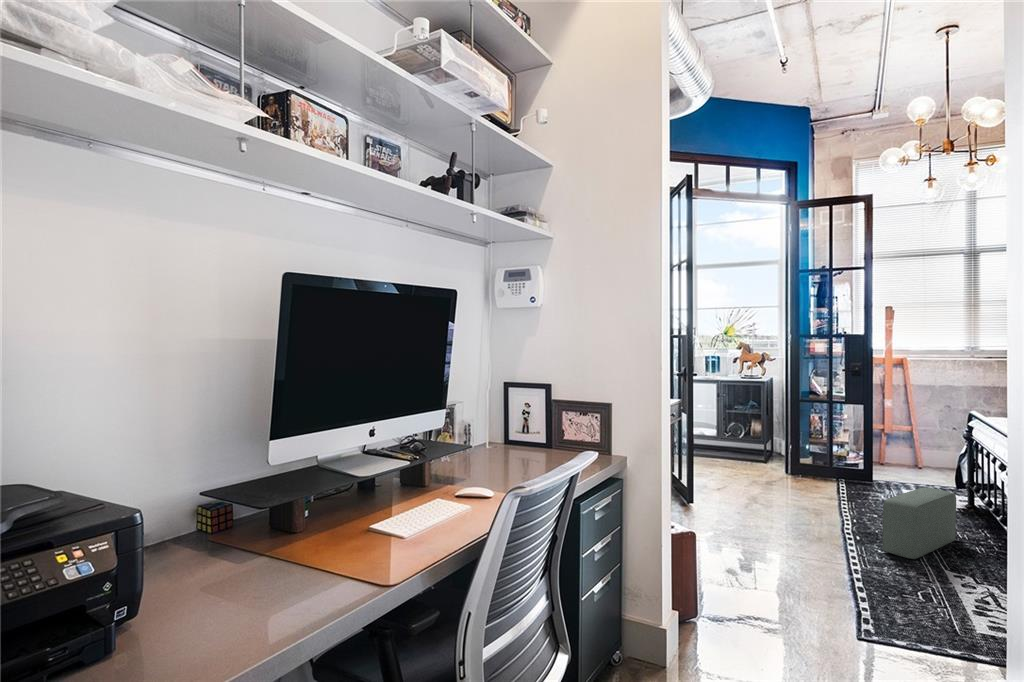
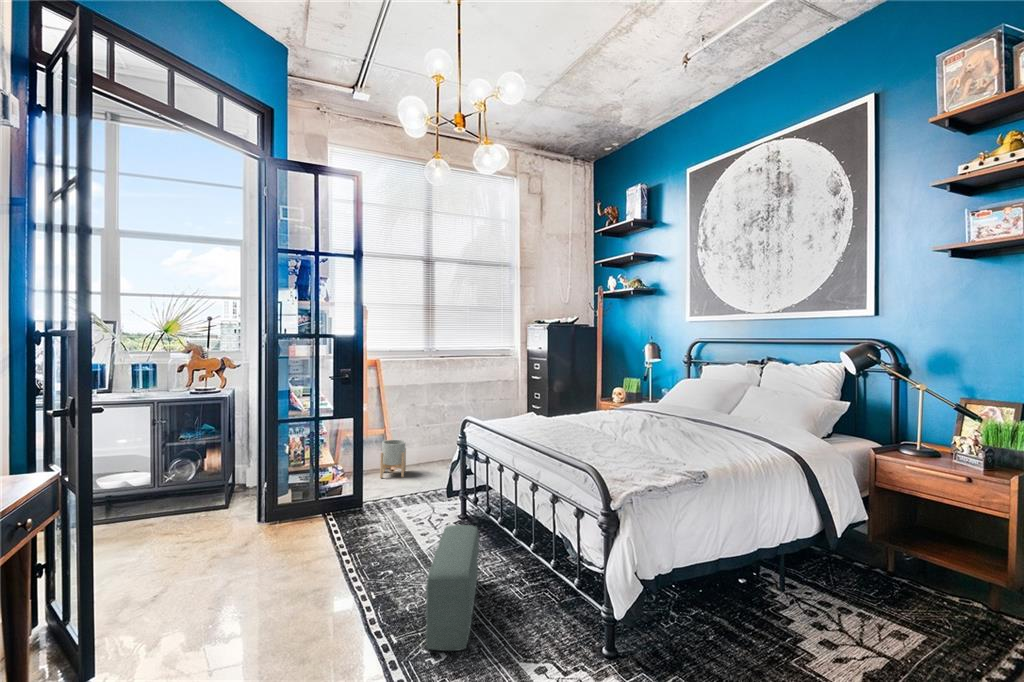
planter: none [904,437,937,475] -> present [380,440,406,478]

